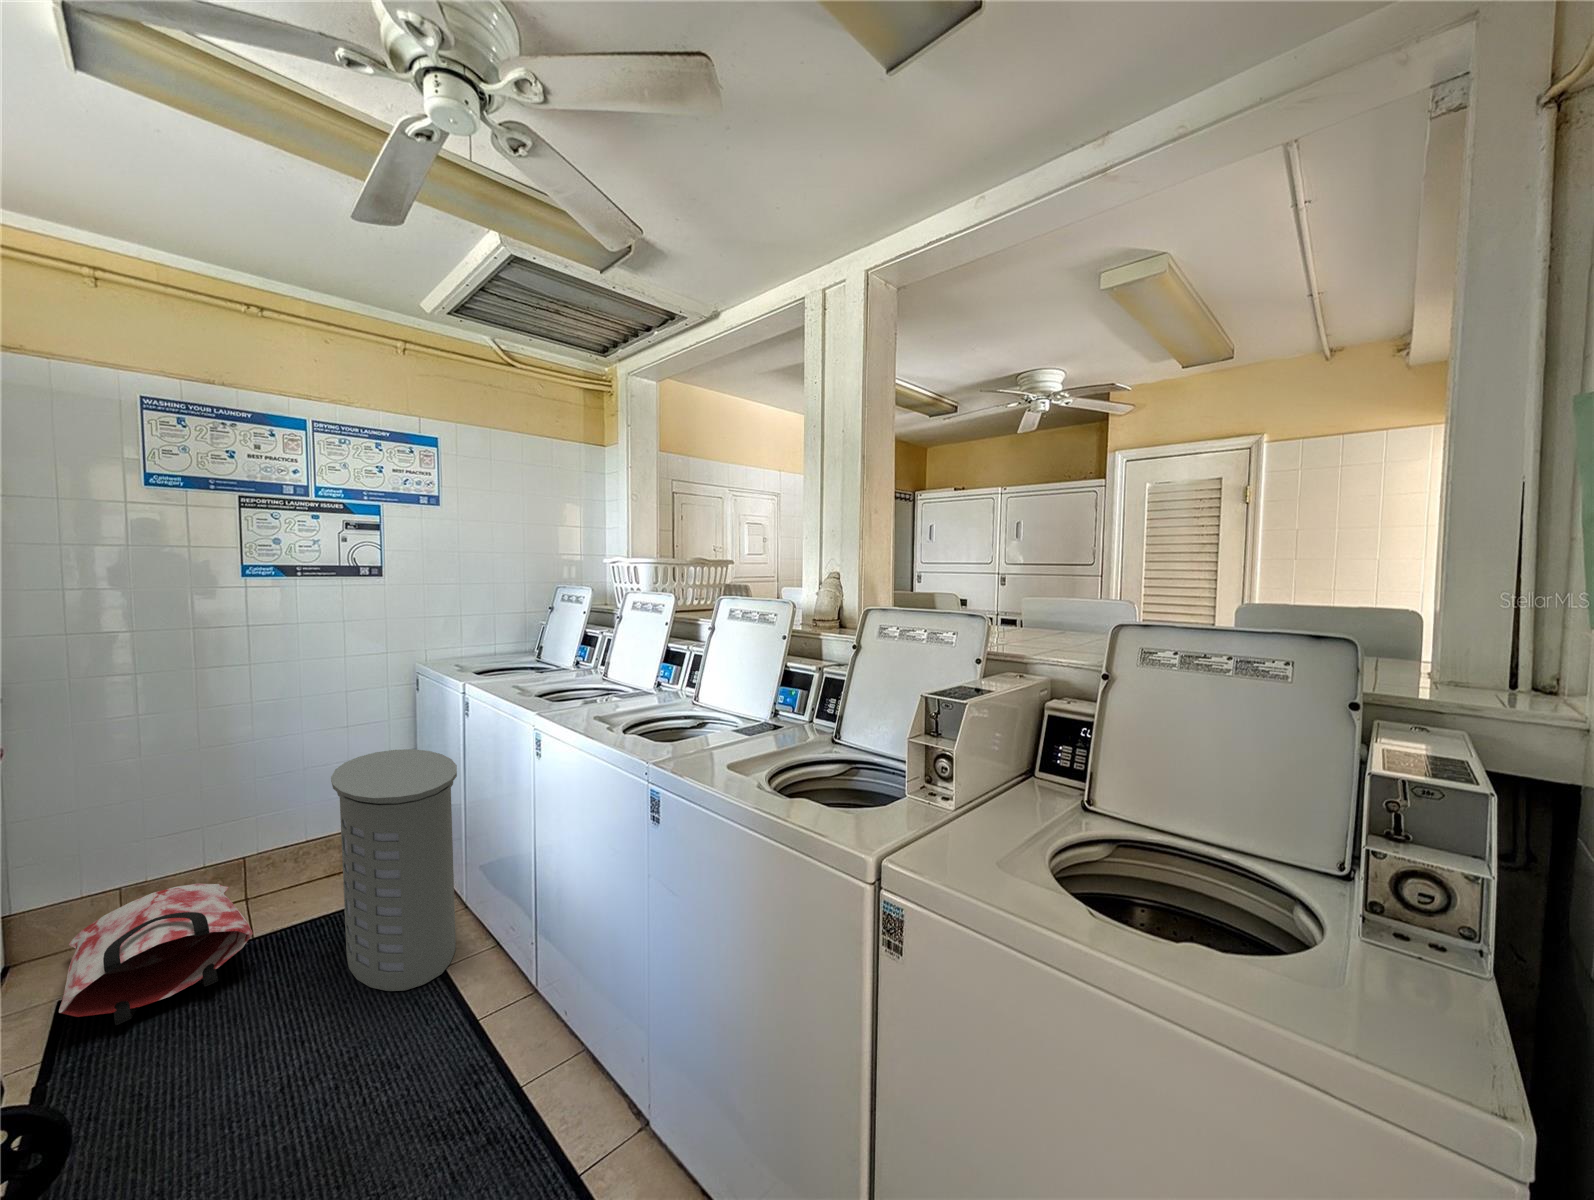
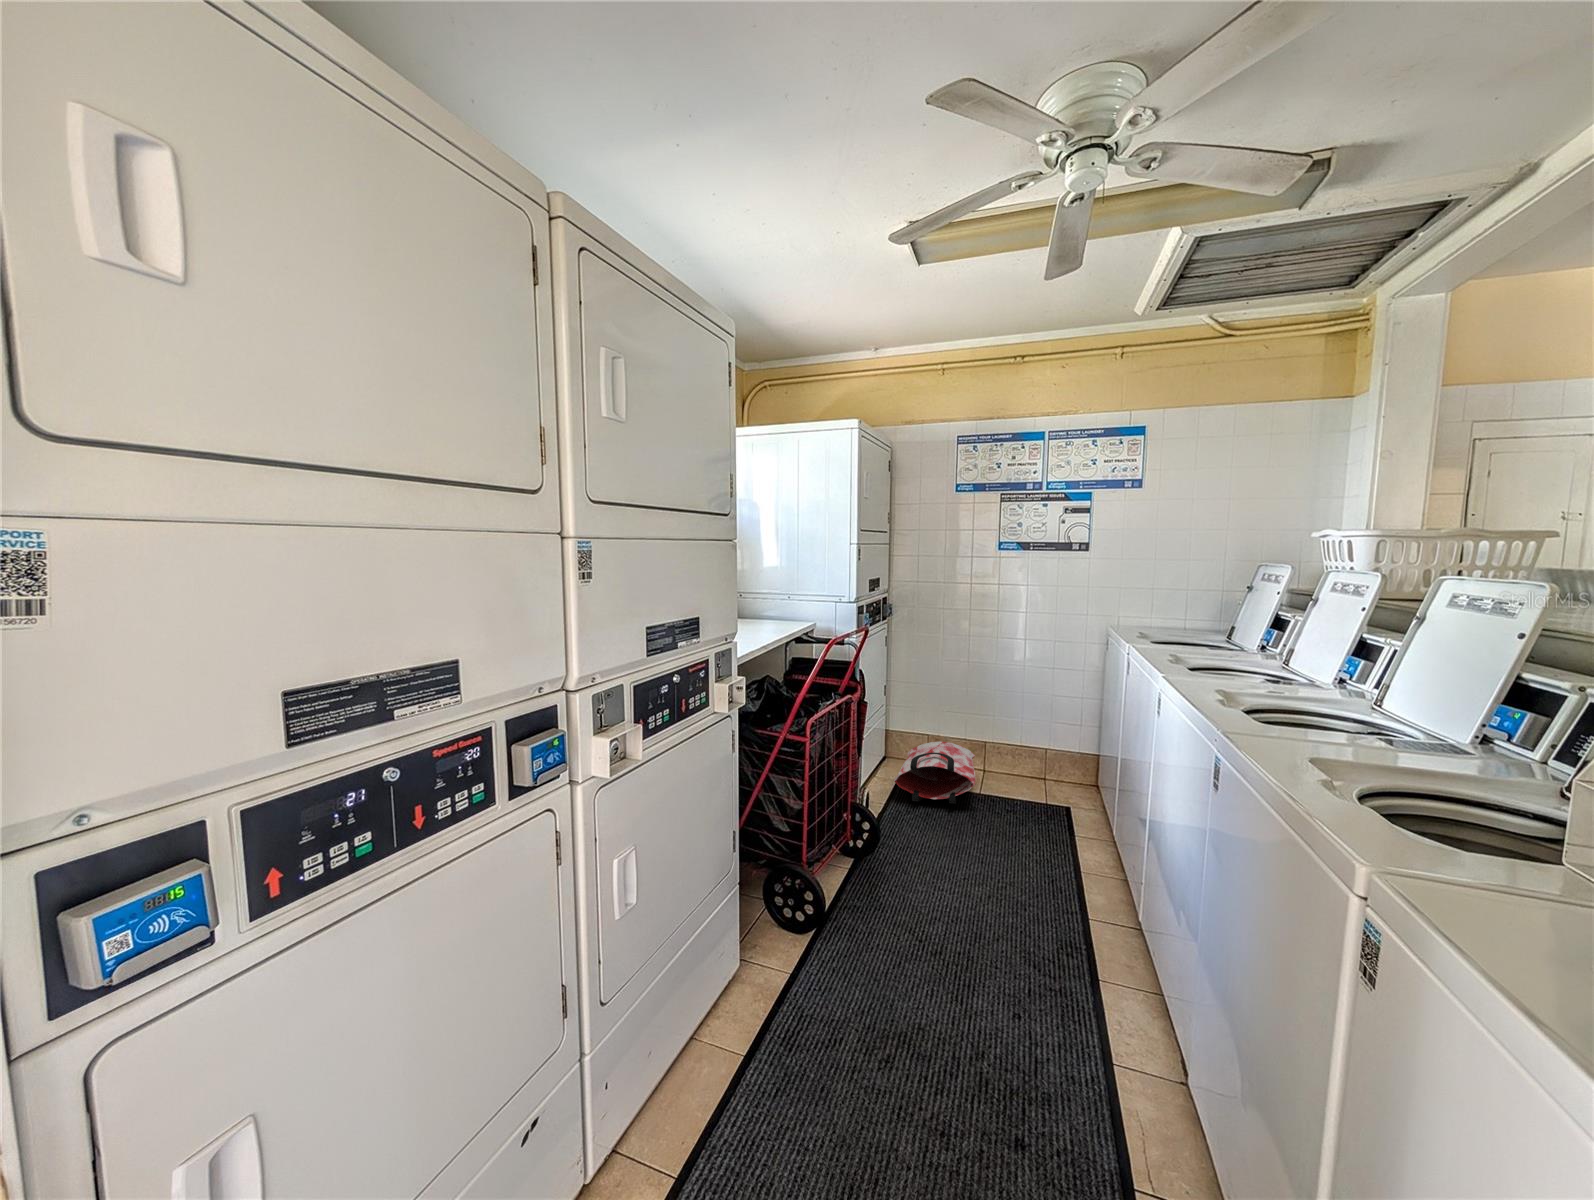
laundry hamper: present [331,749,457,991] -> none [1022,688,1110,874]

